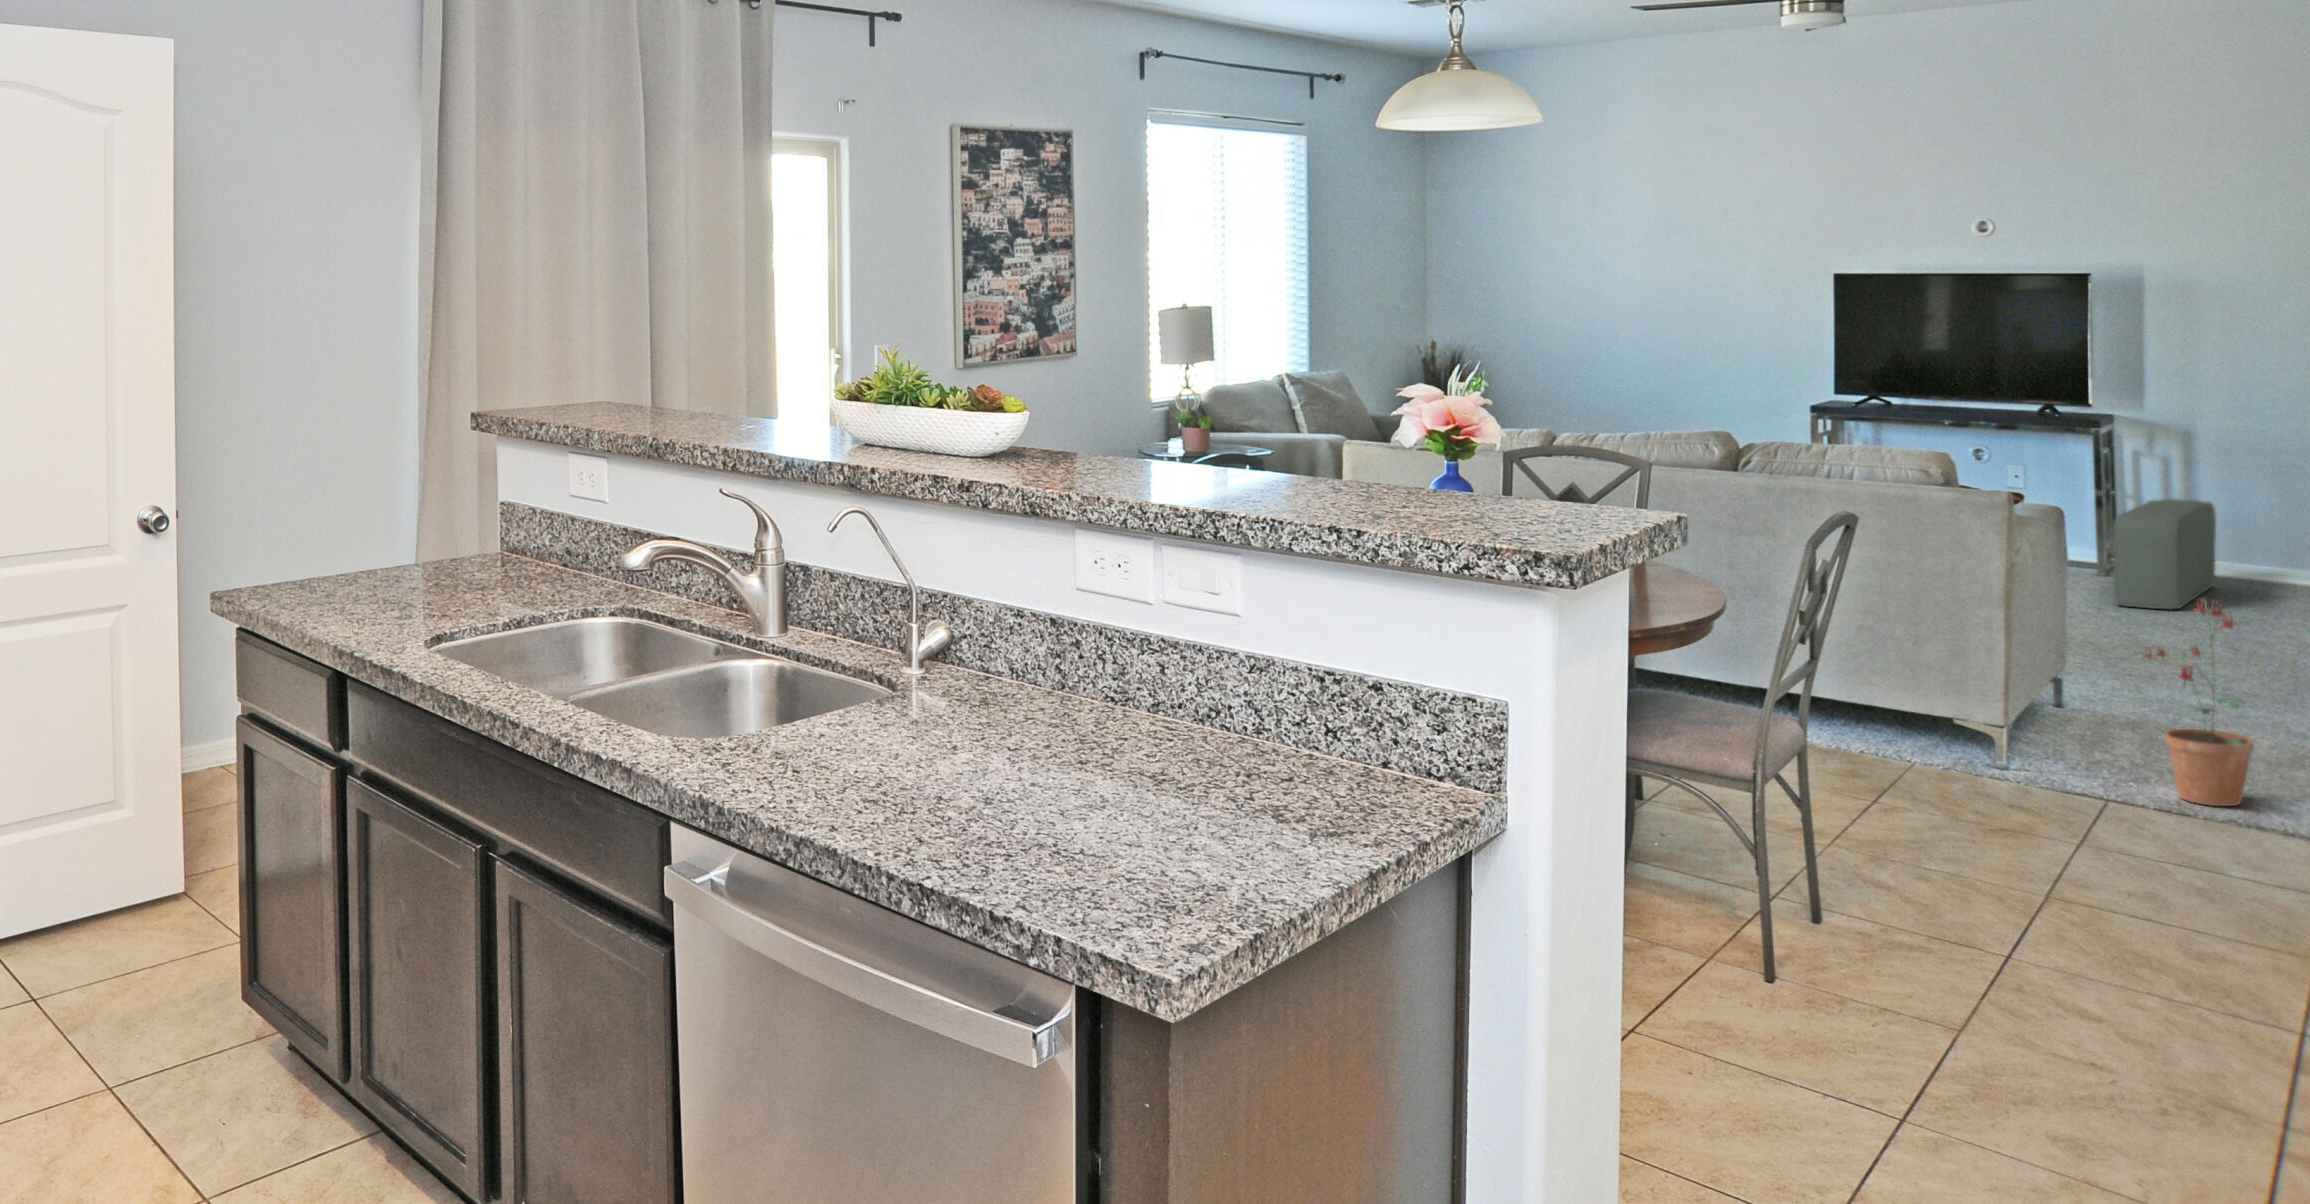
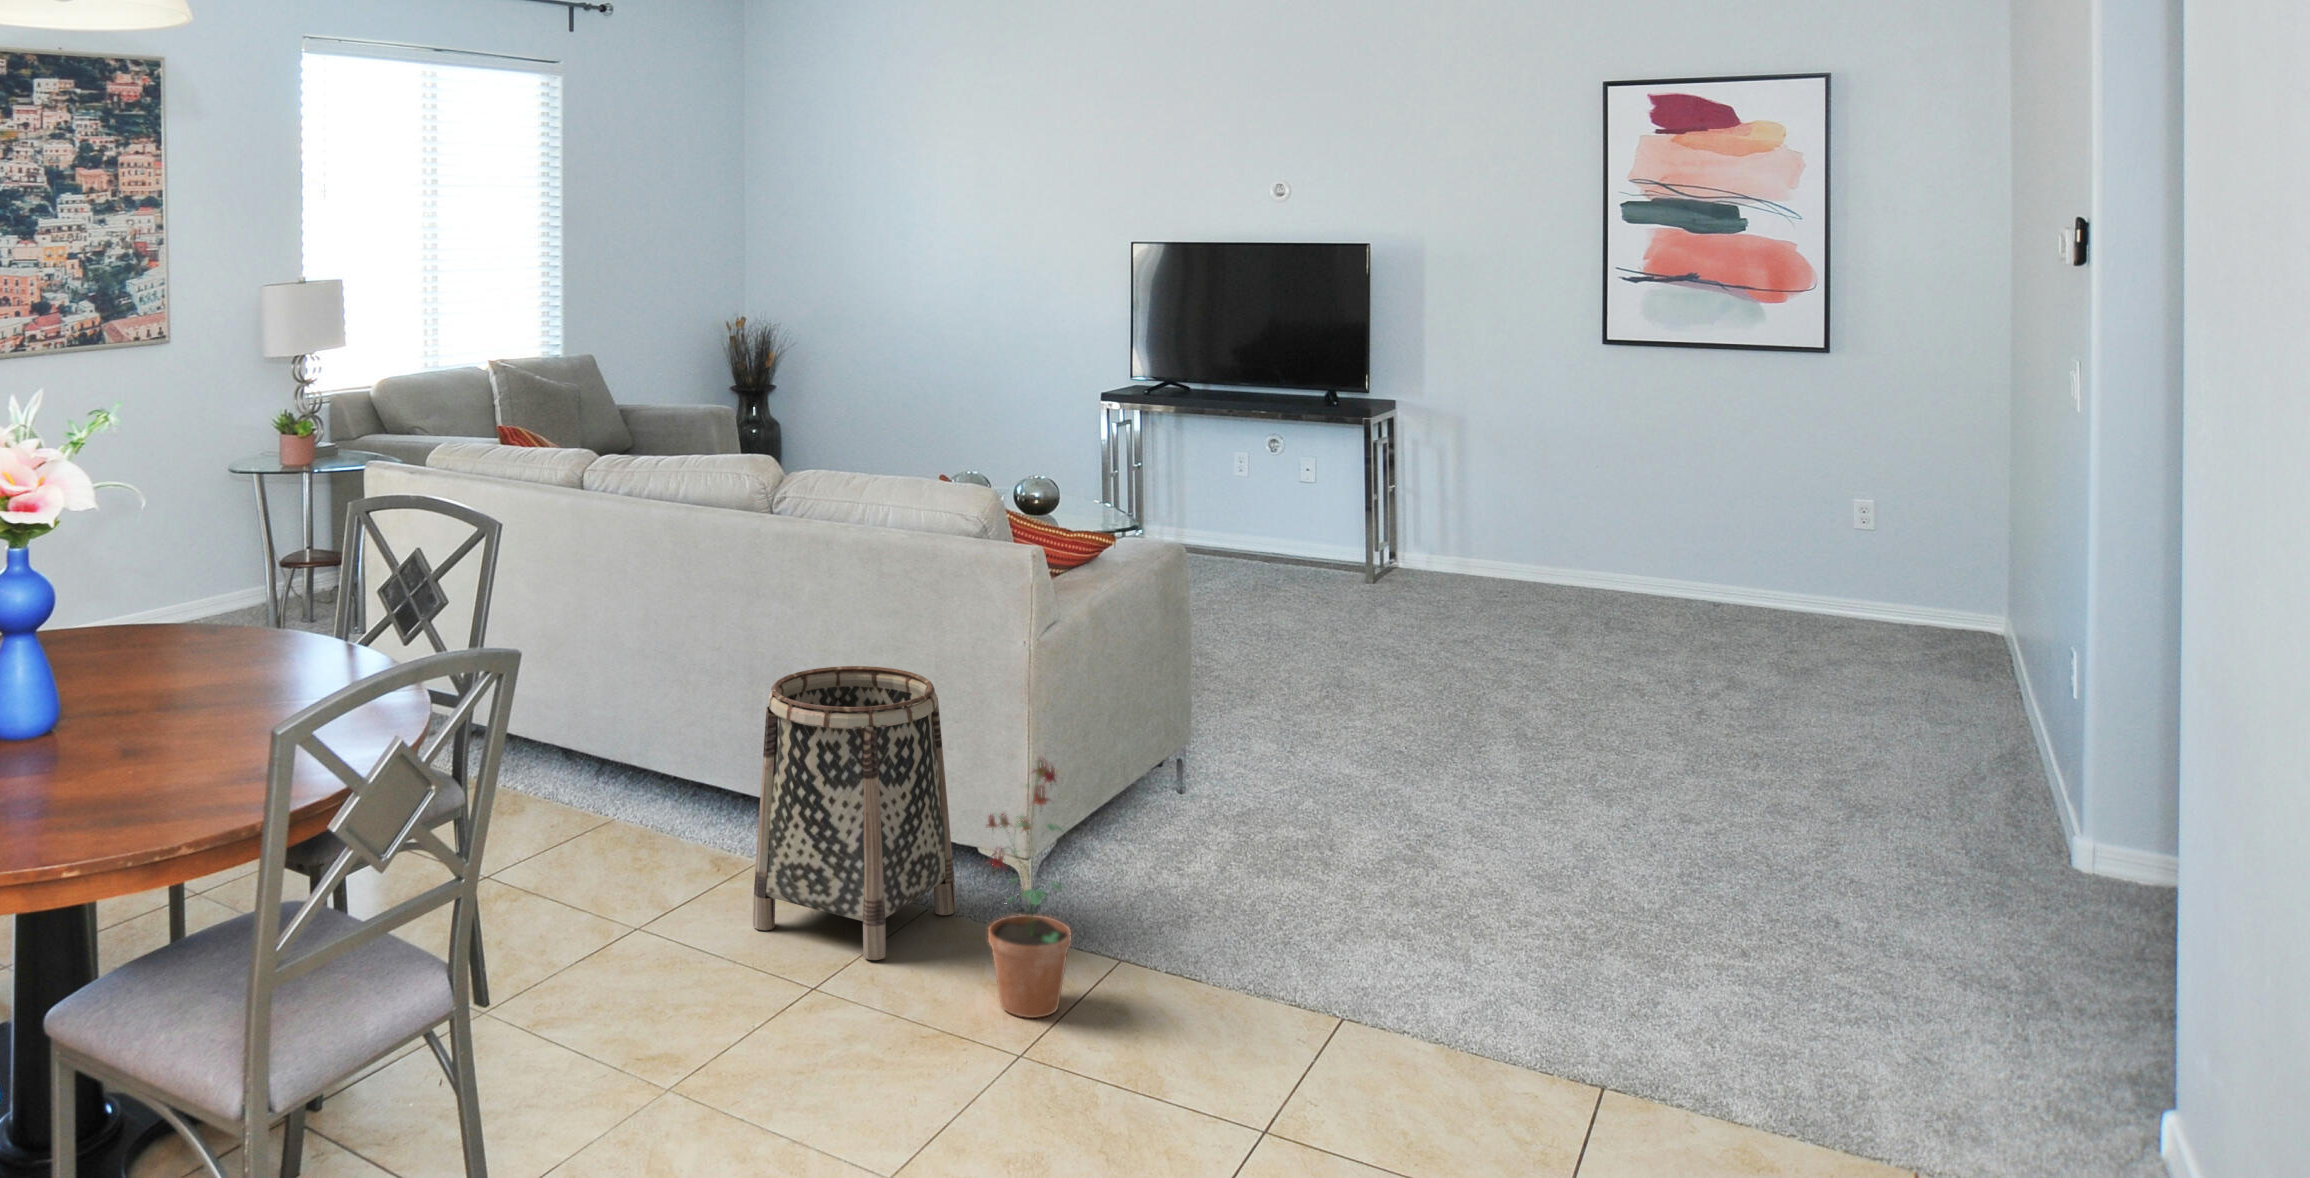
pouf: present [2113,499,2216,609] -> none [1242,545,1364,675]
basket: none [1879,548,2057,772] -> present [753,666,956,960]

